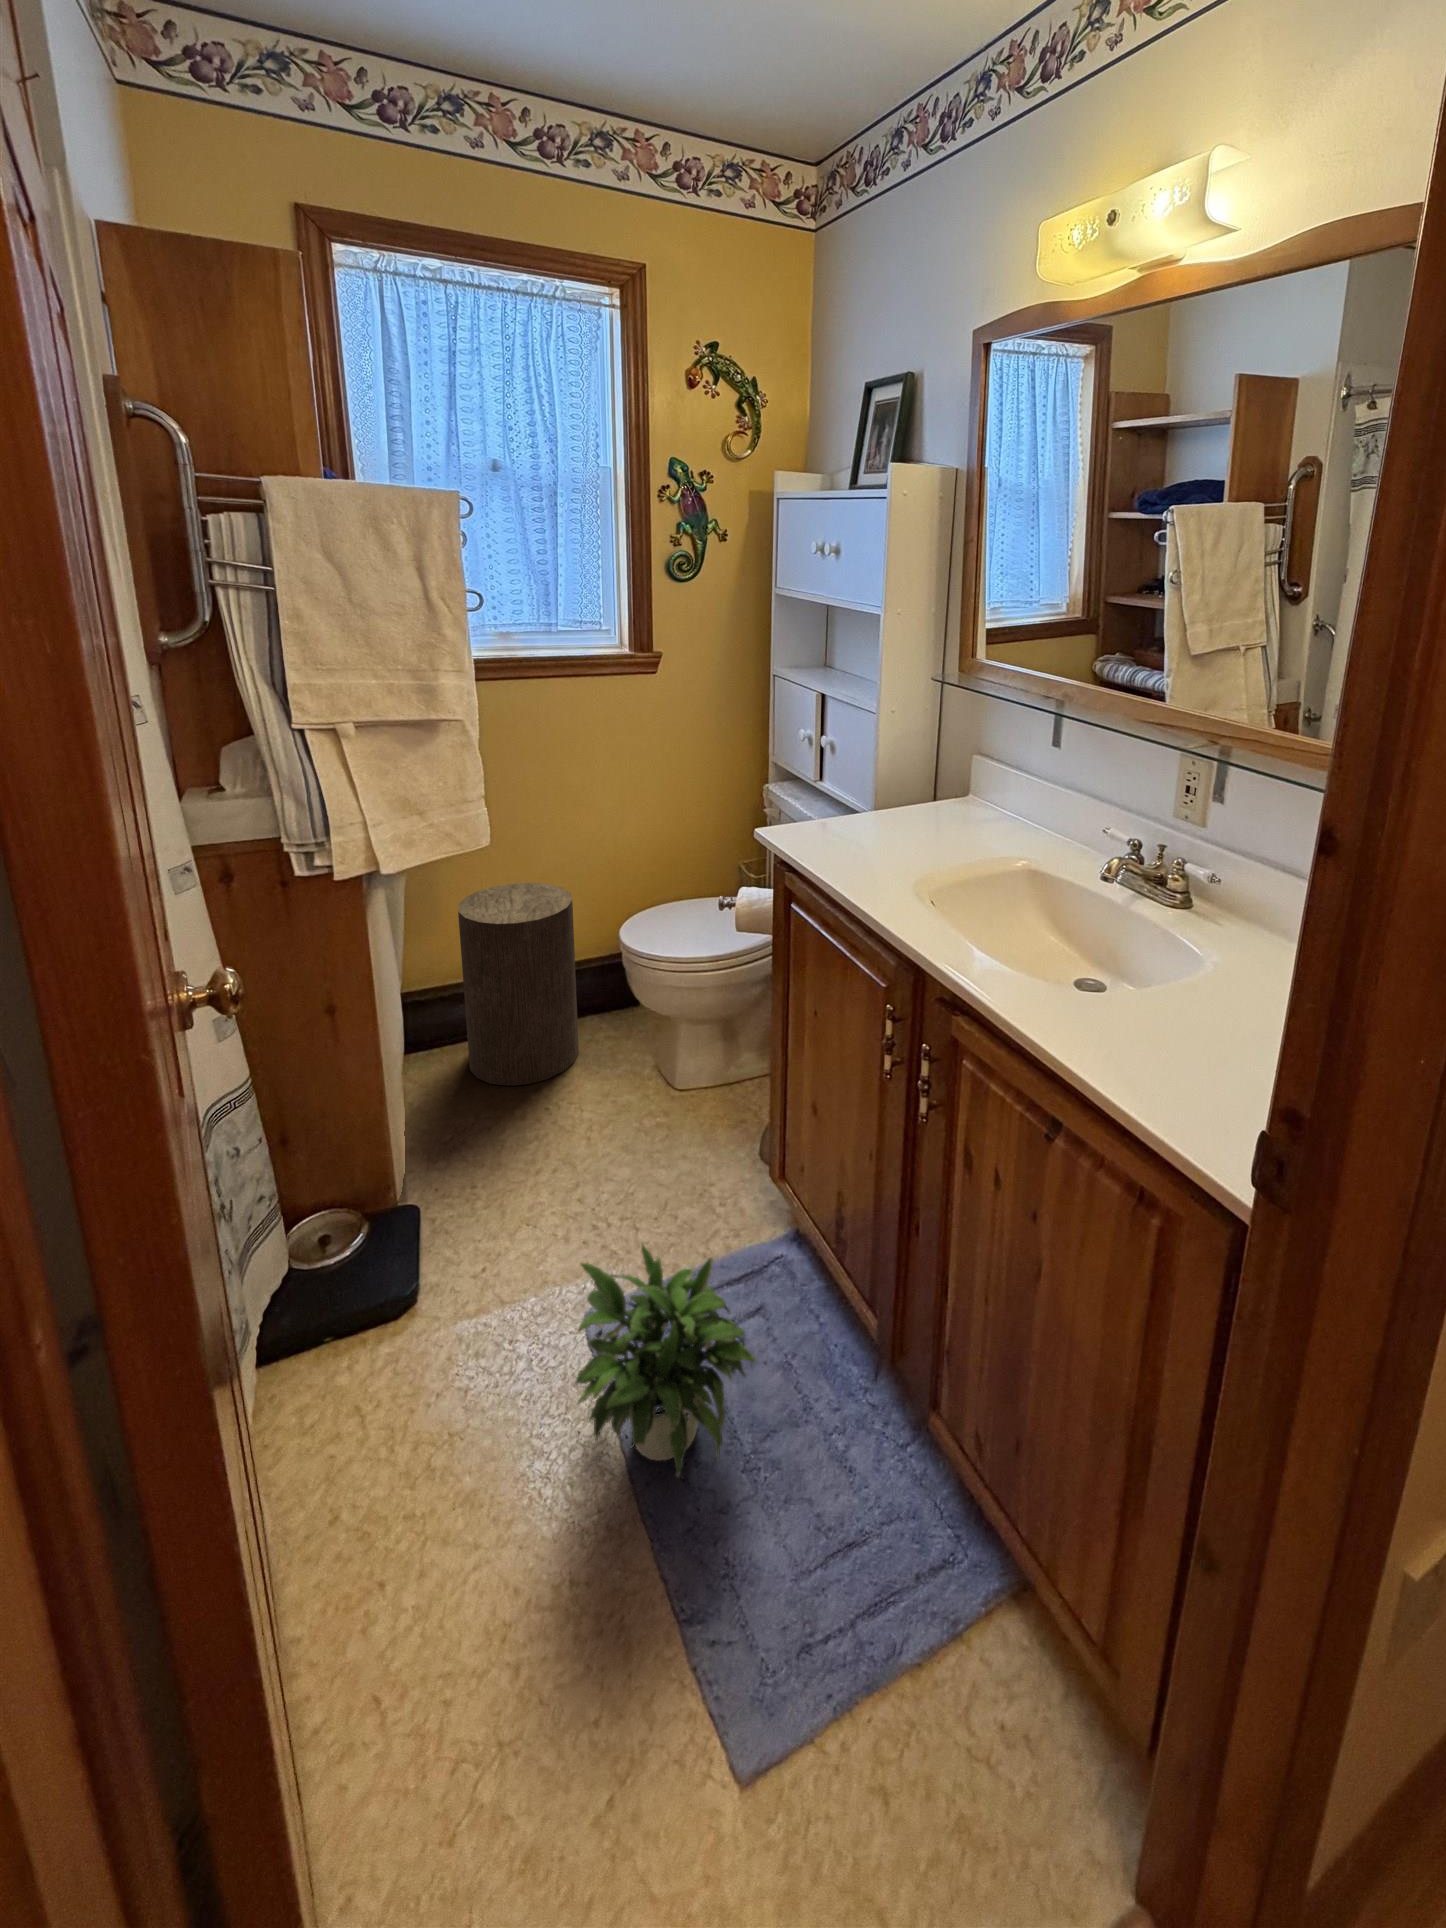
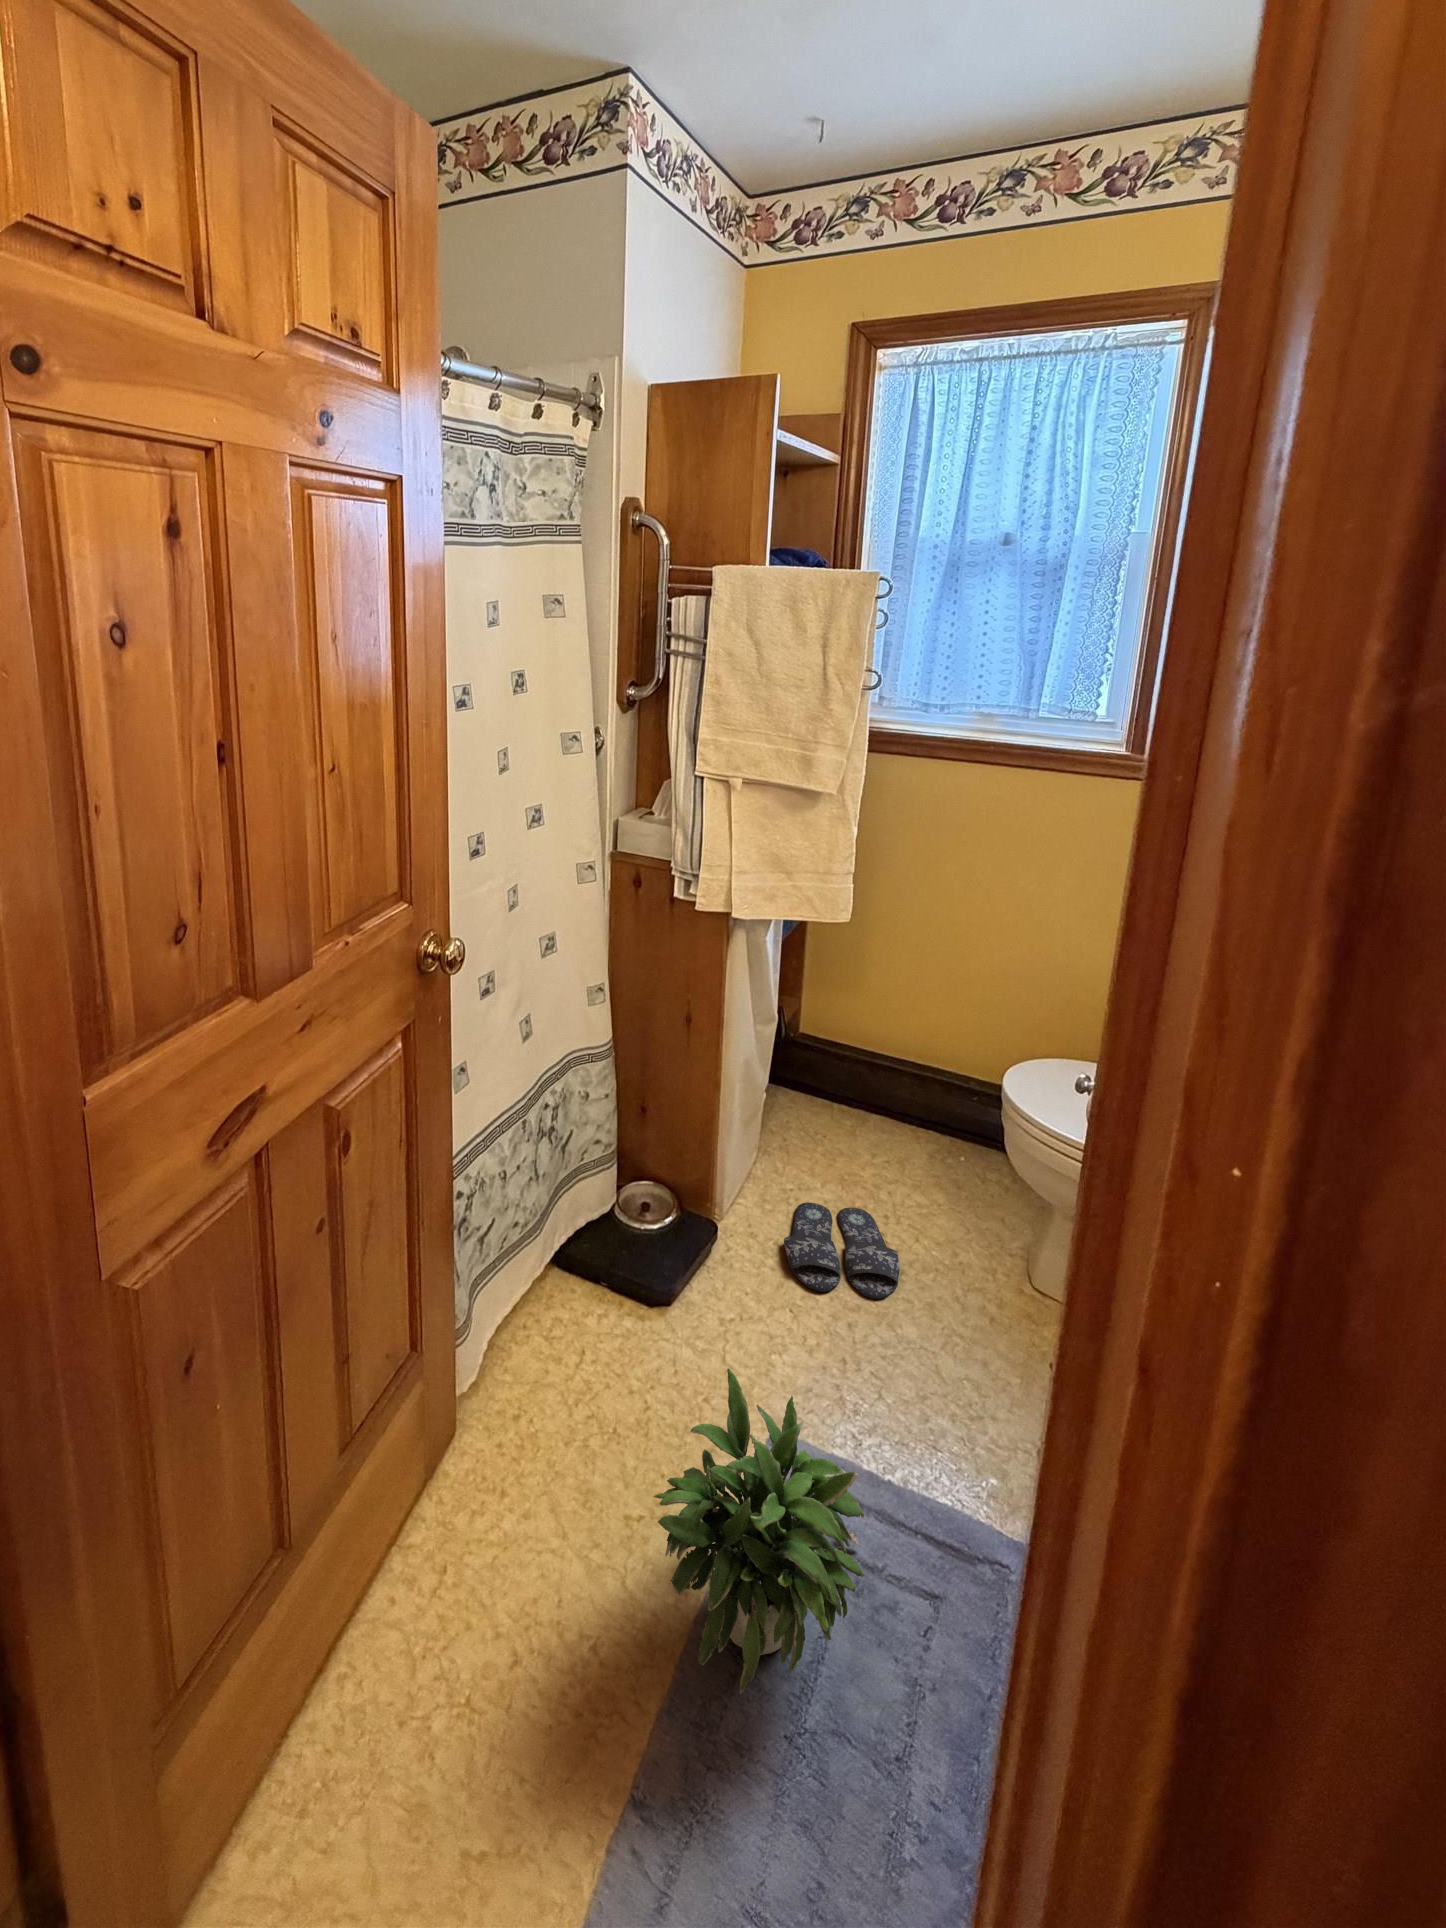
stool: present [458,883,579,1086] -> none [850,967,983,1186]
slippers: none [470,1118,594,1200] -> present [784,1202,900,1299]

